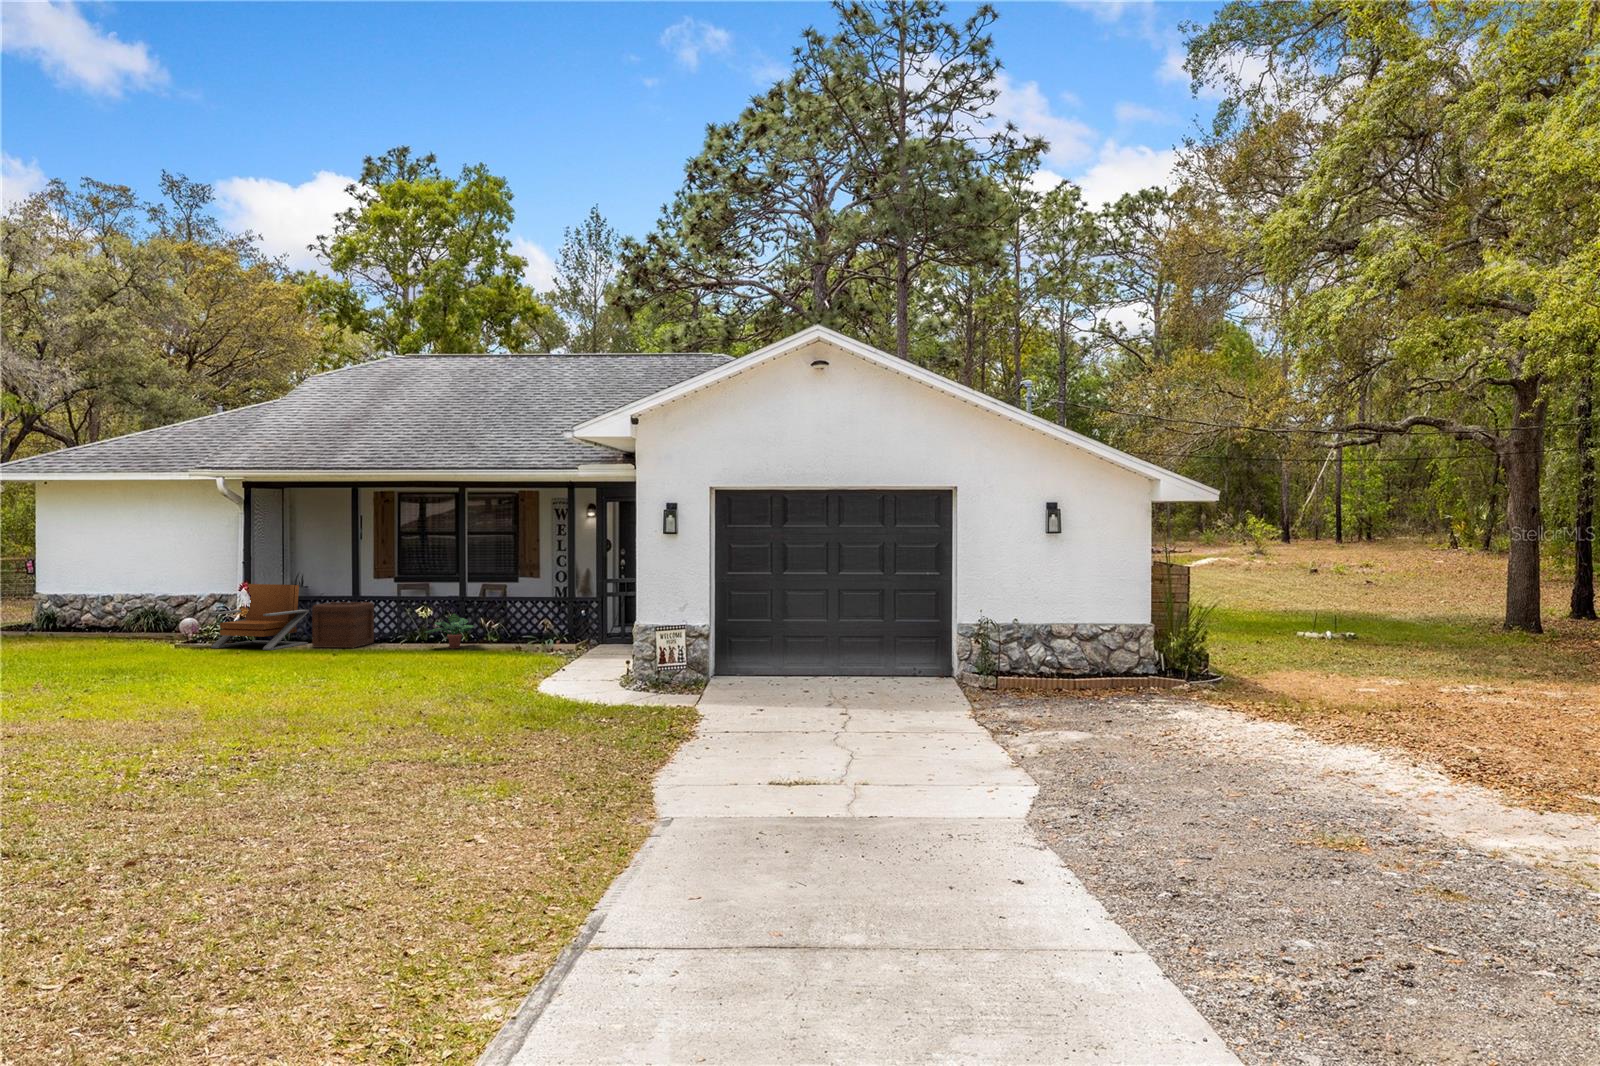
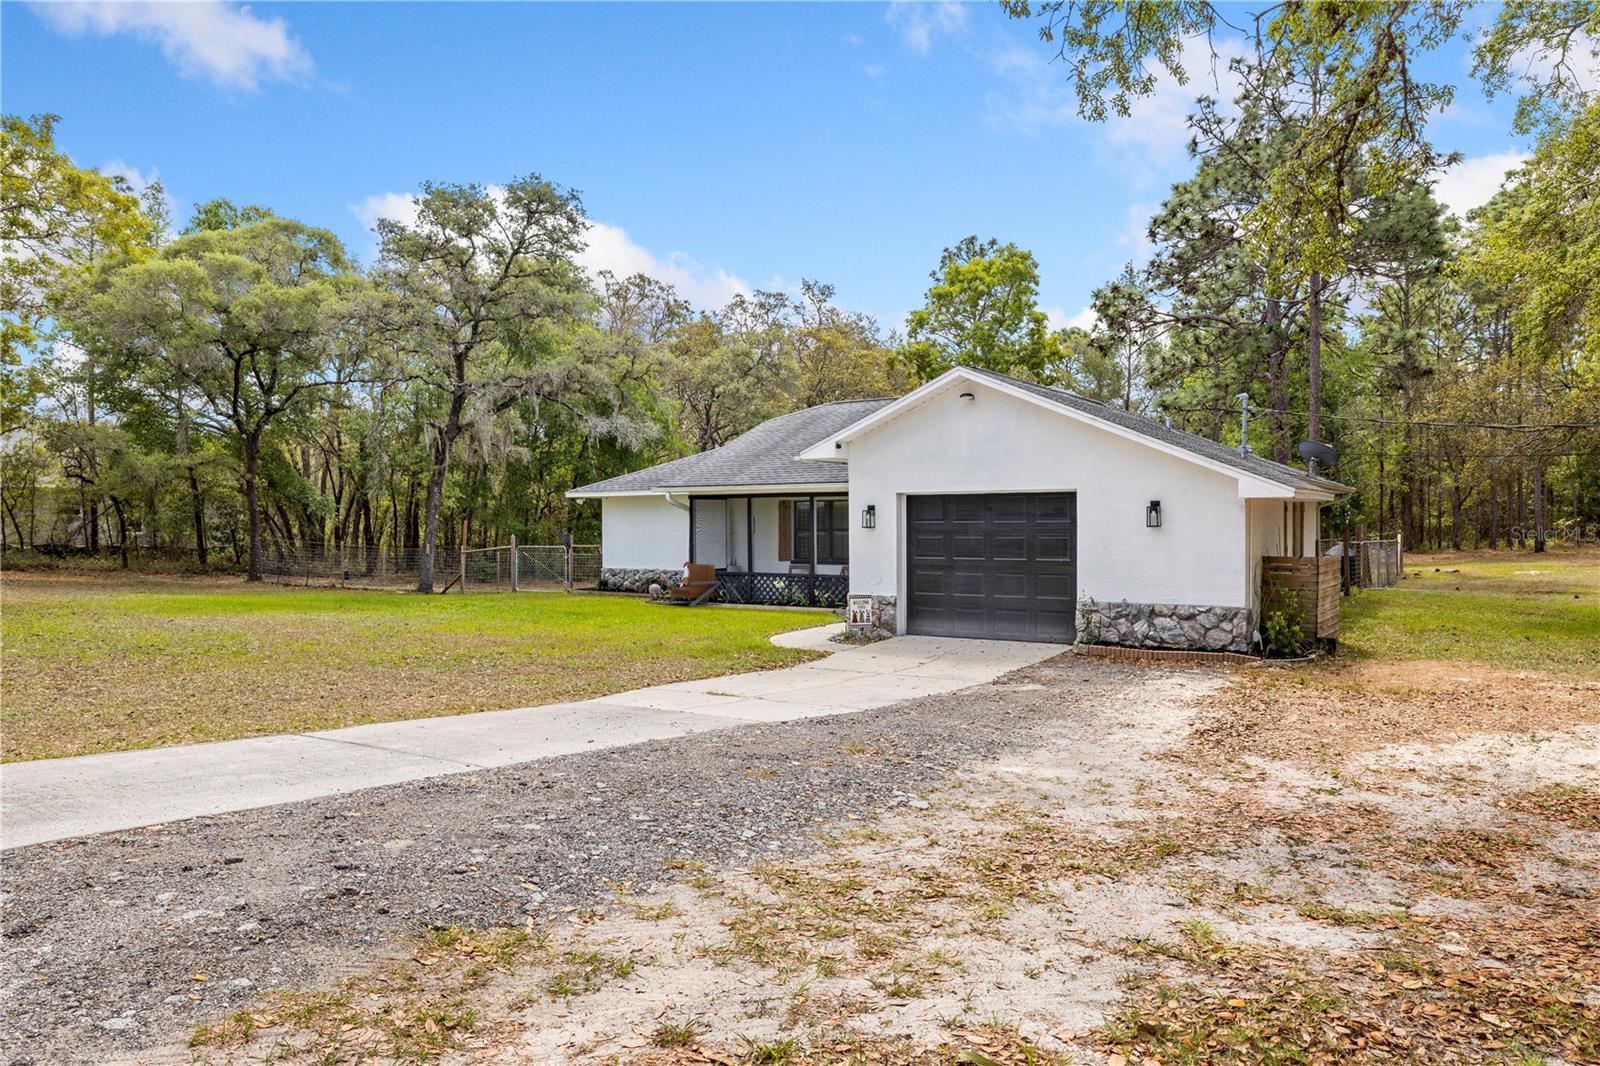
wooden crate: present [312,602,374,648] -> none [717,577,757,608]
potted plant: present [424,613,474,648] -> none [775,586,810,611]

